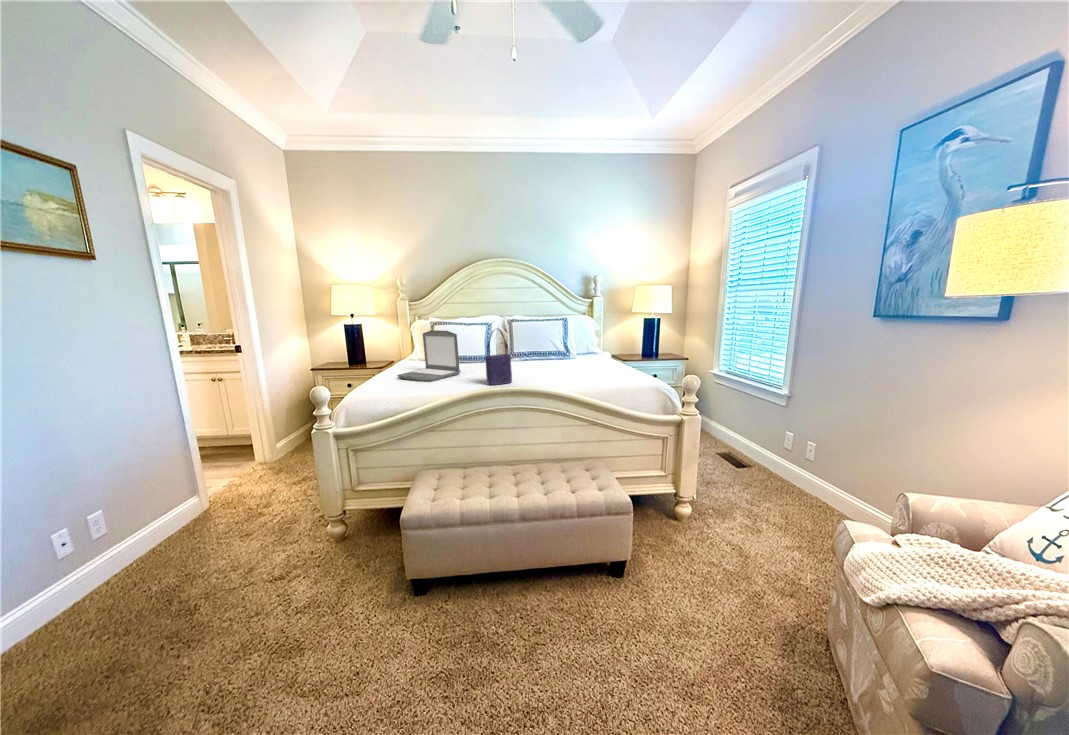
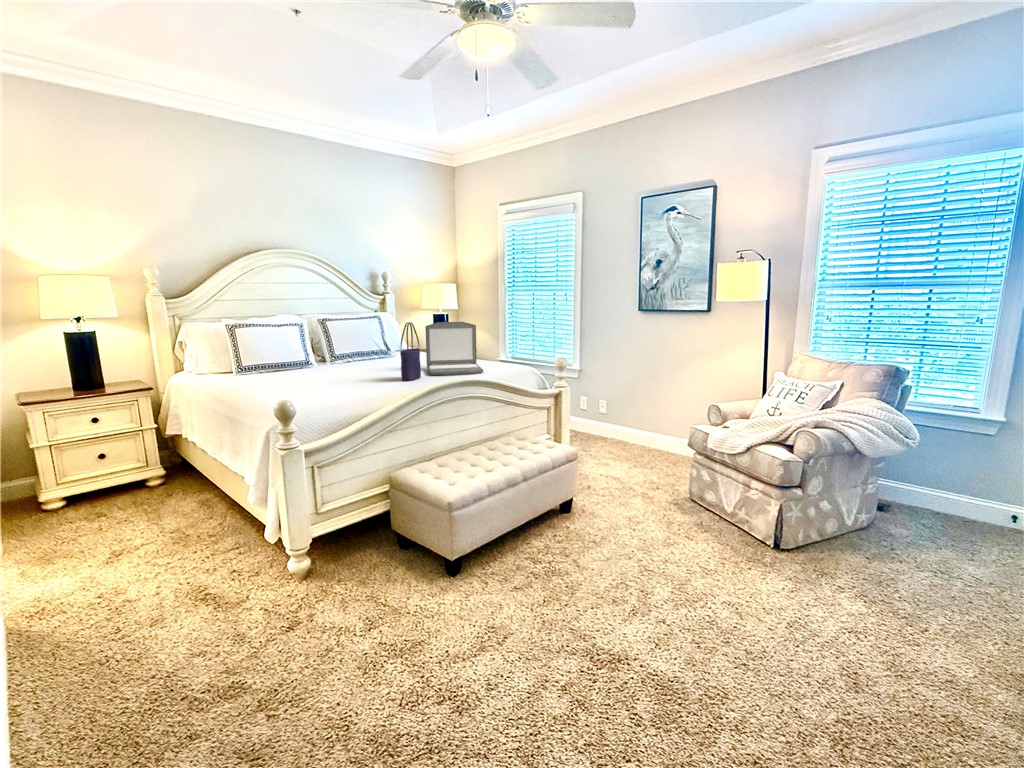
laptop: present [397,330,461,382] -> present [425,322,483,376]

